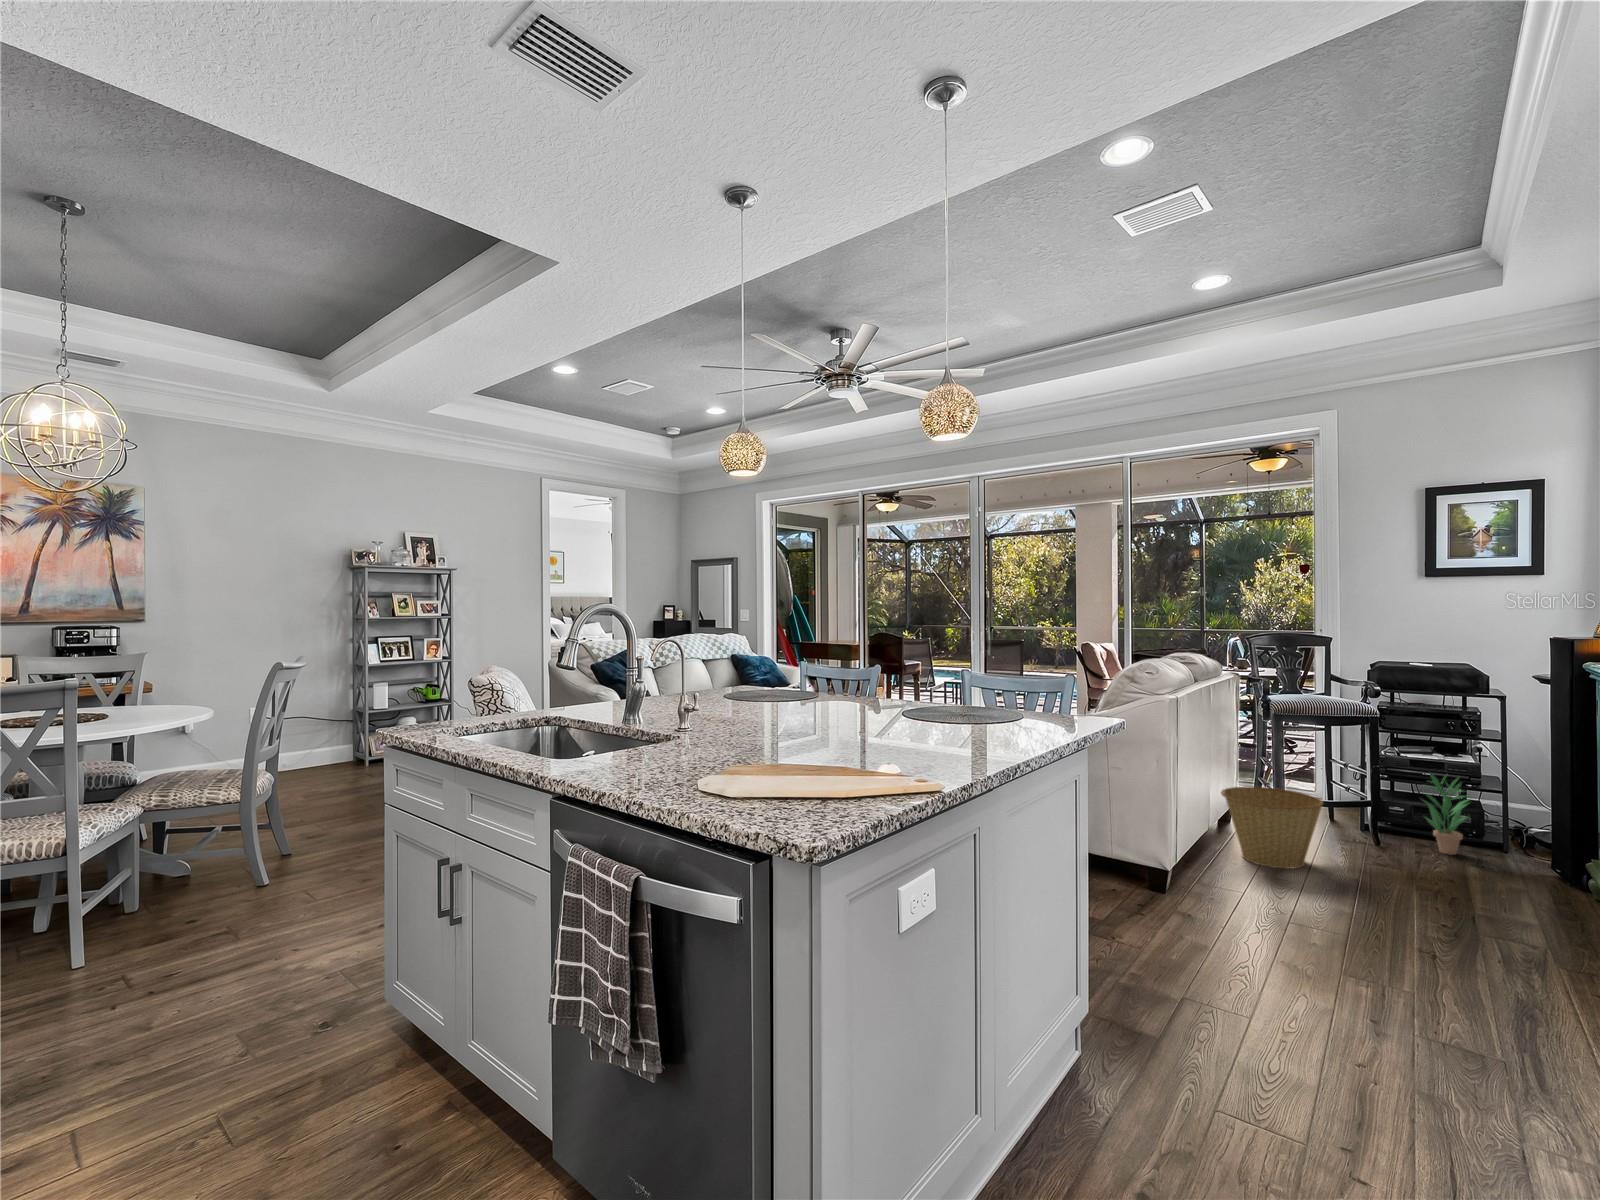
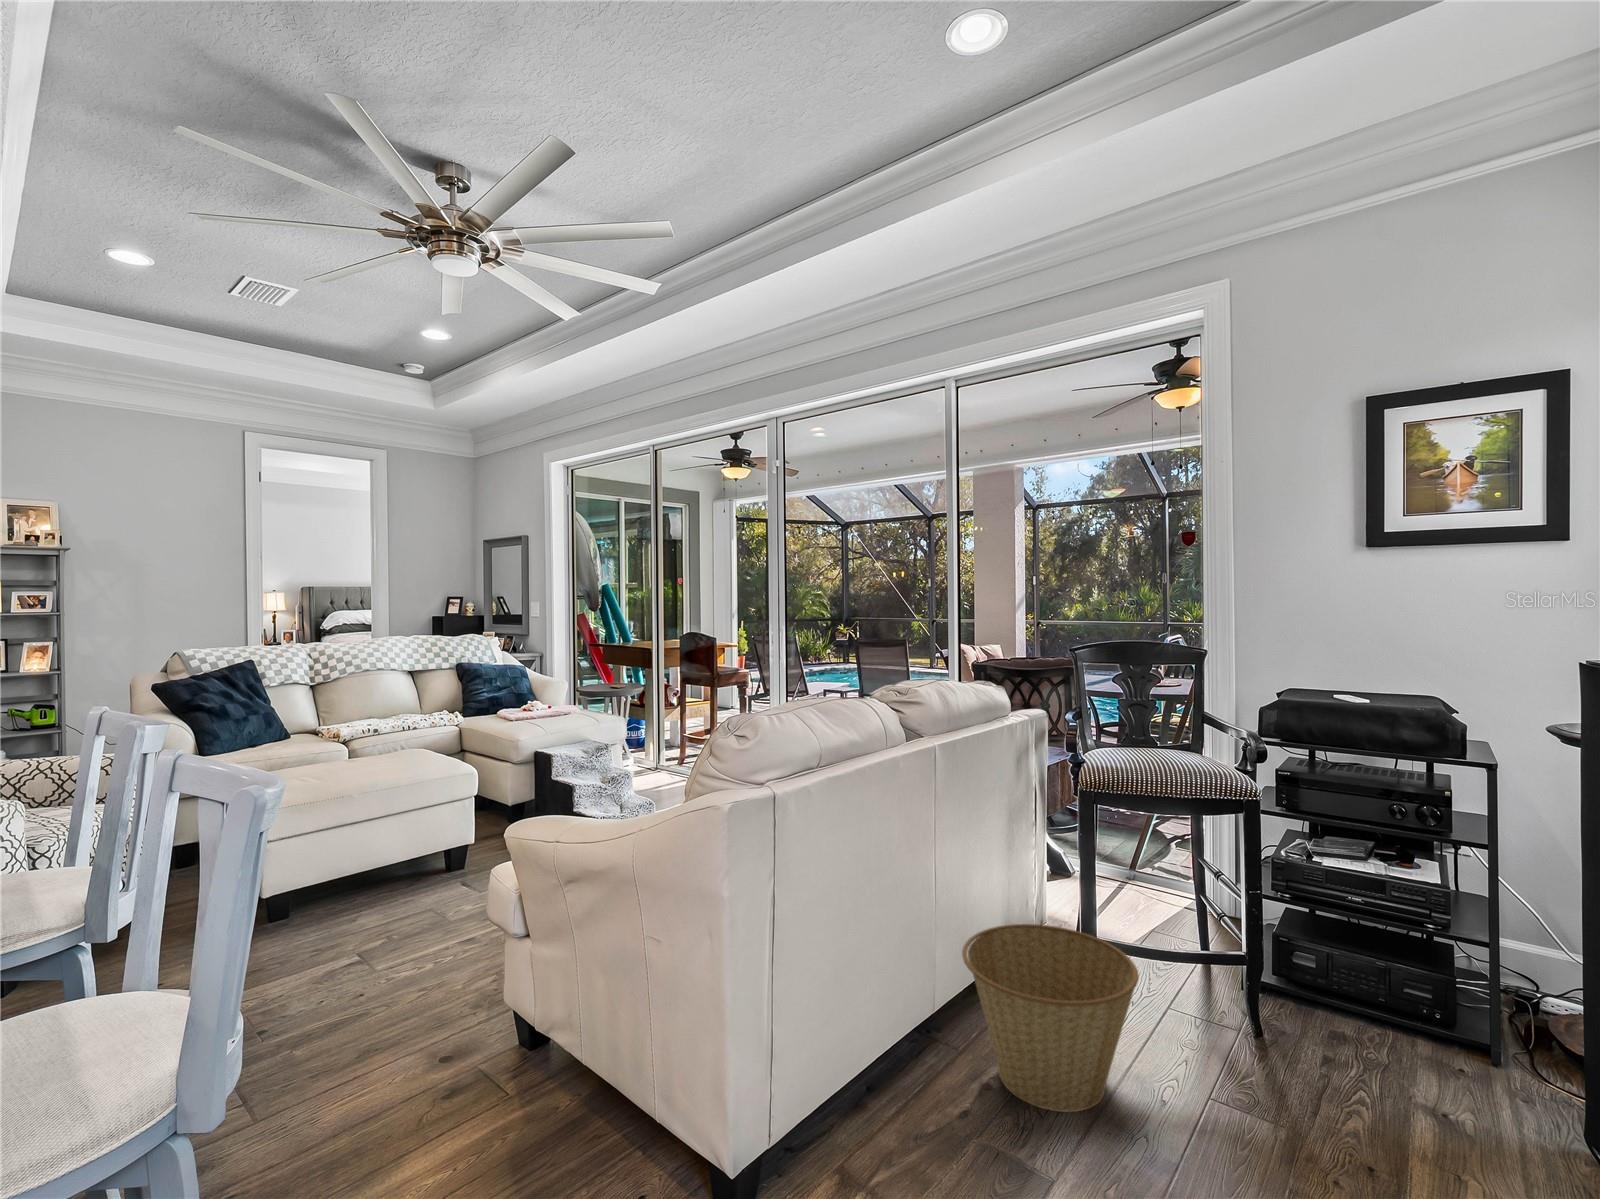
potted plant: present [1422,774,1469,855] -> none [1336,904,1436,1063]

